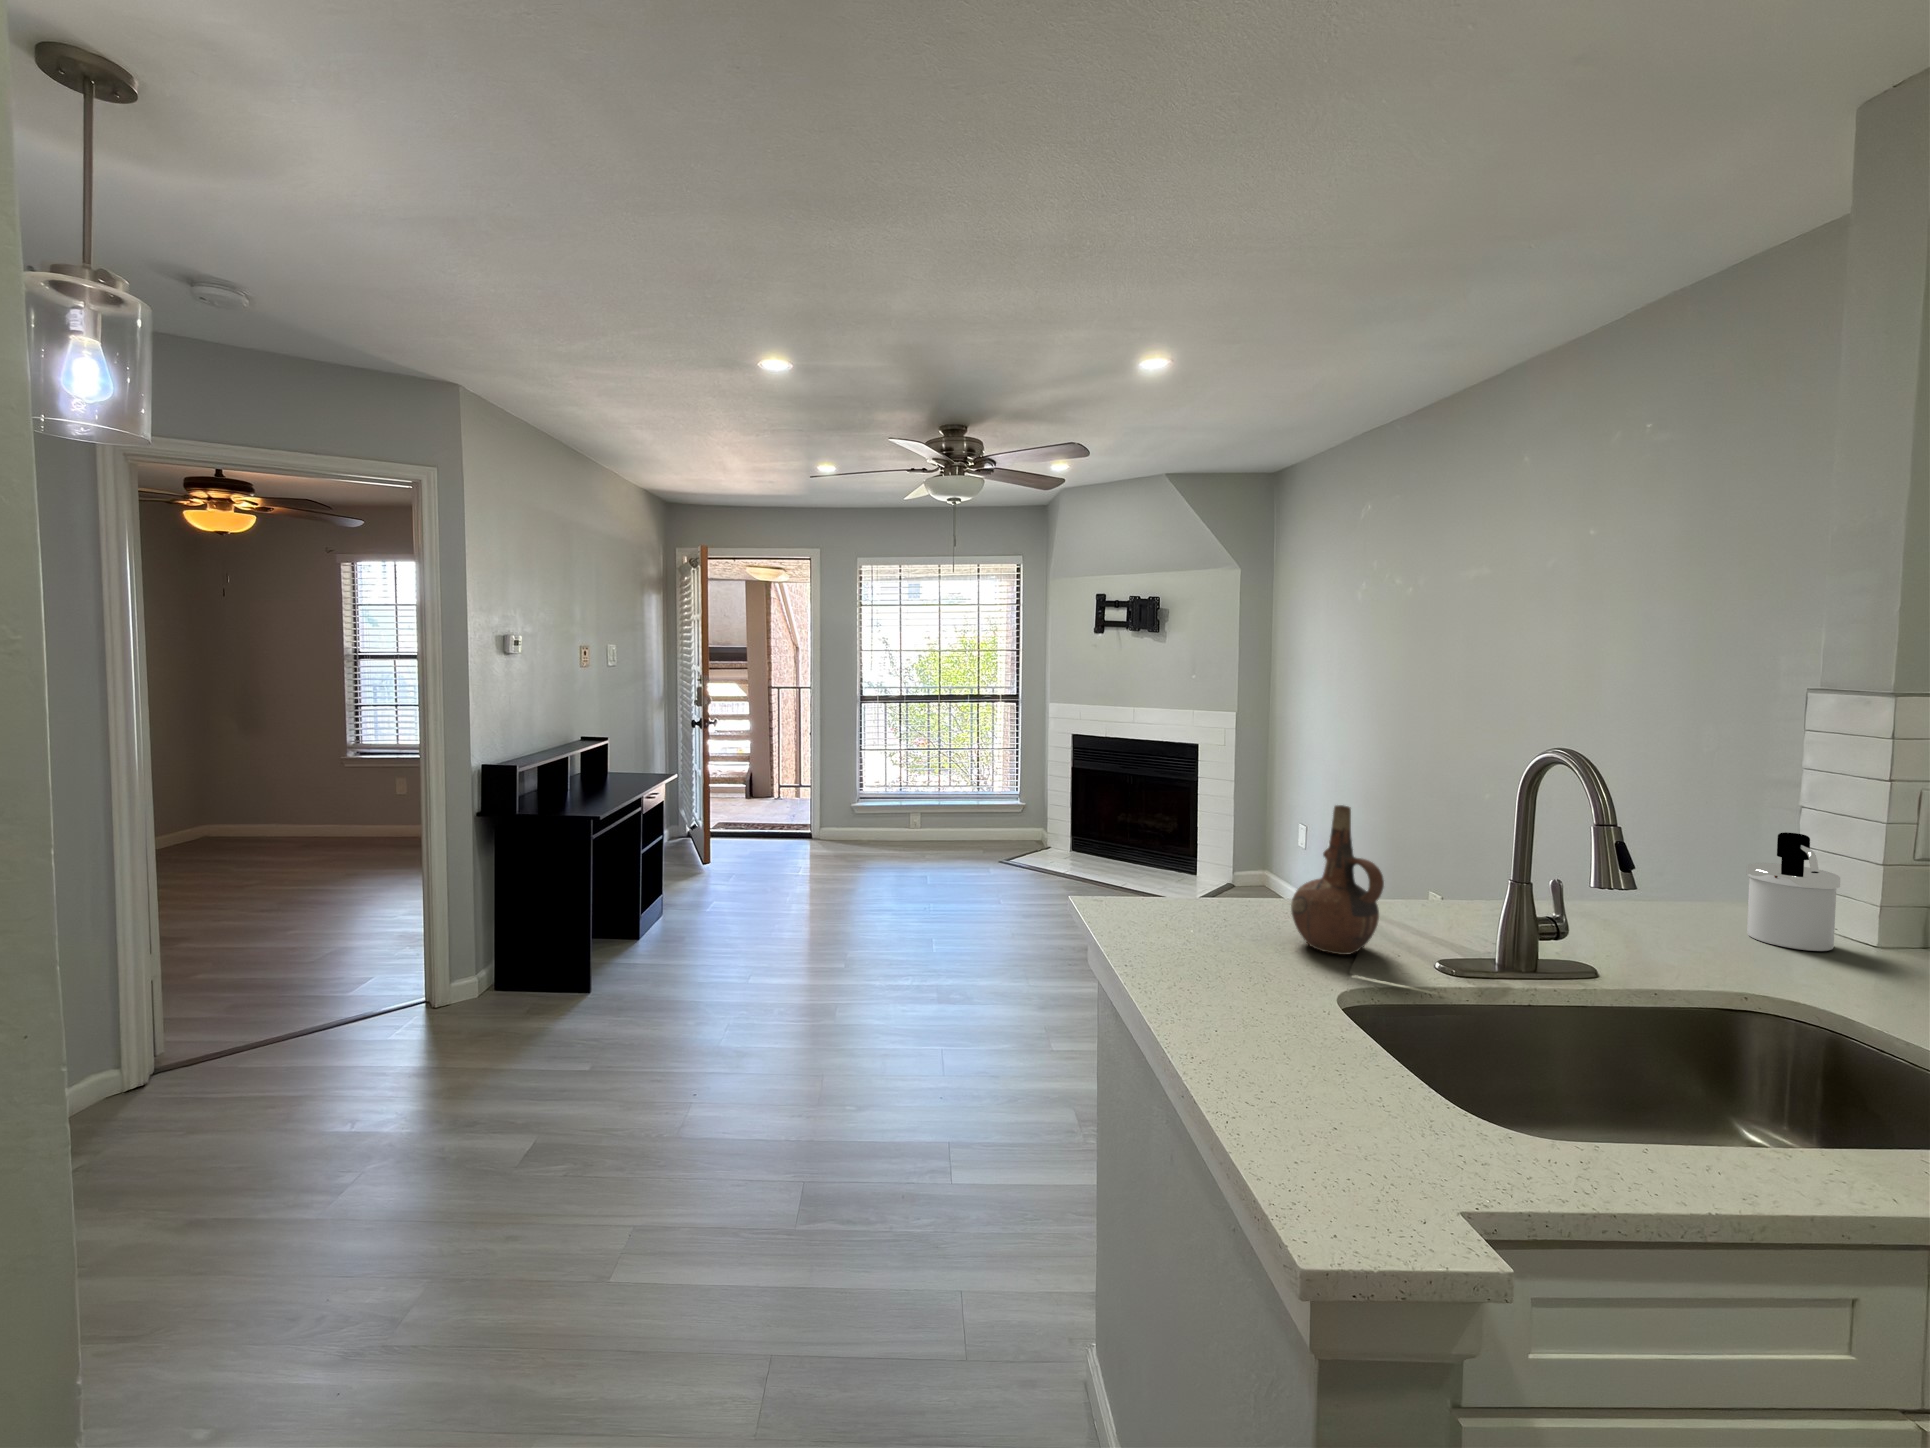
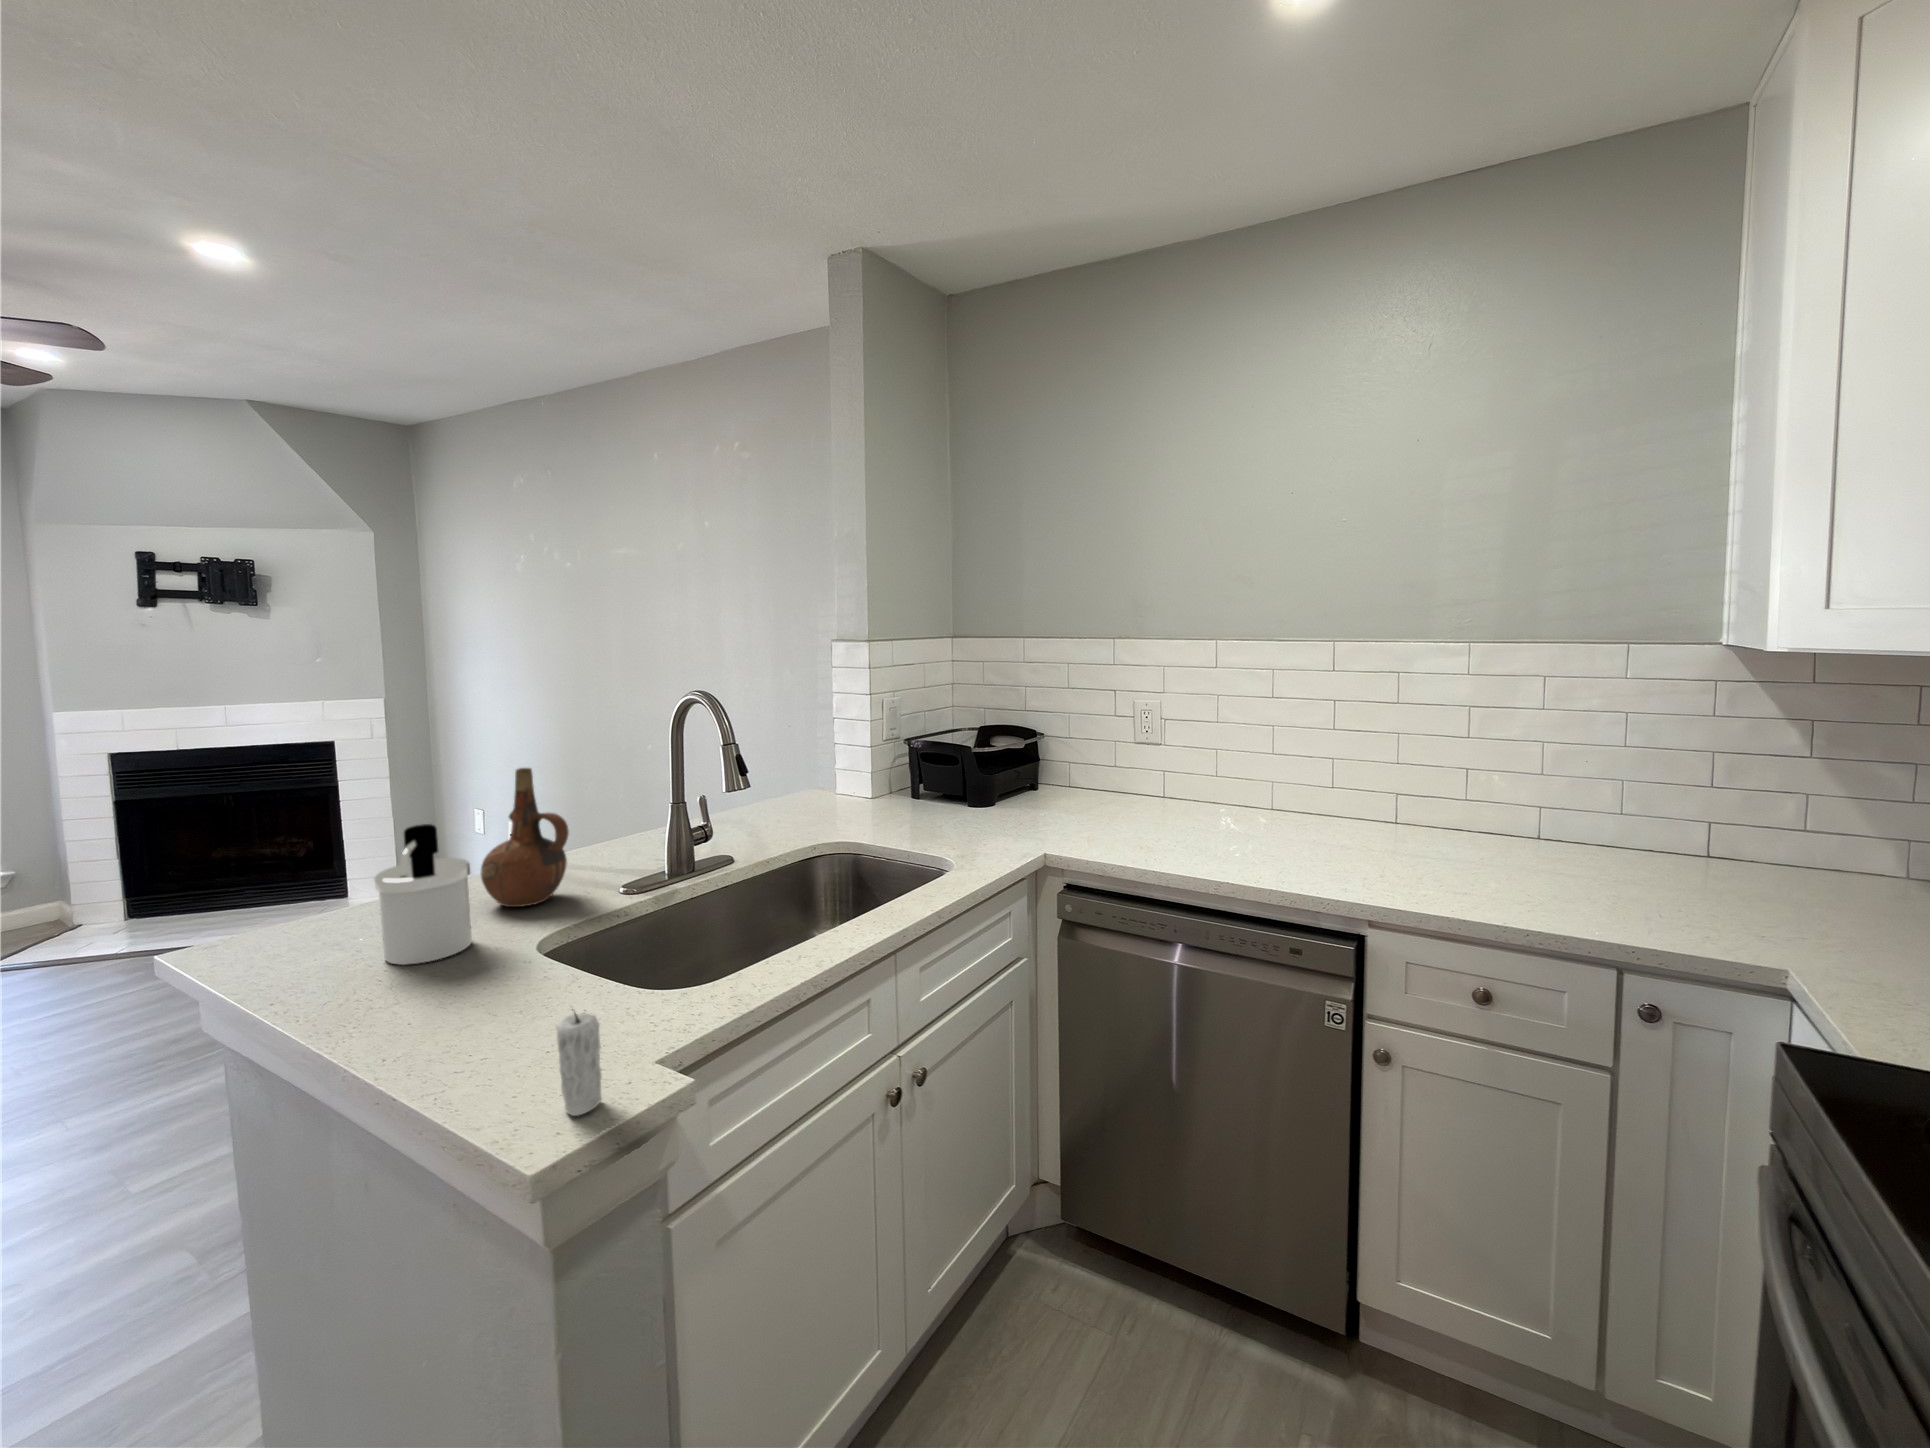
soap dispenser: present [1746,832,1840,951] -> present [374,824,472,965]
candle: none [1331,1089,1382,1227] -> present [556,1009,602,1116]

